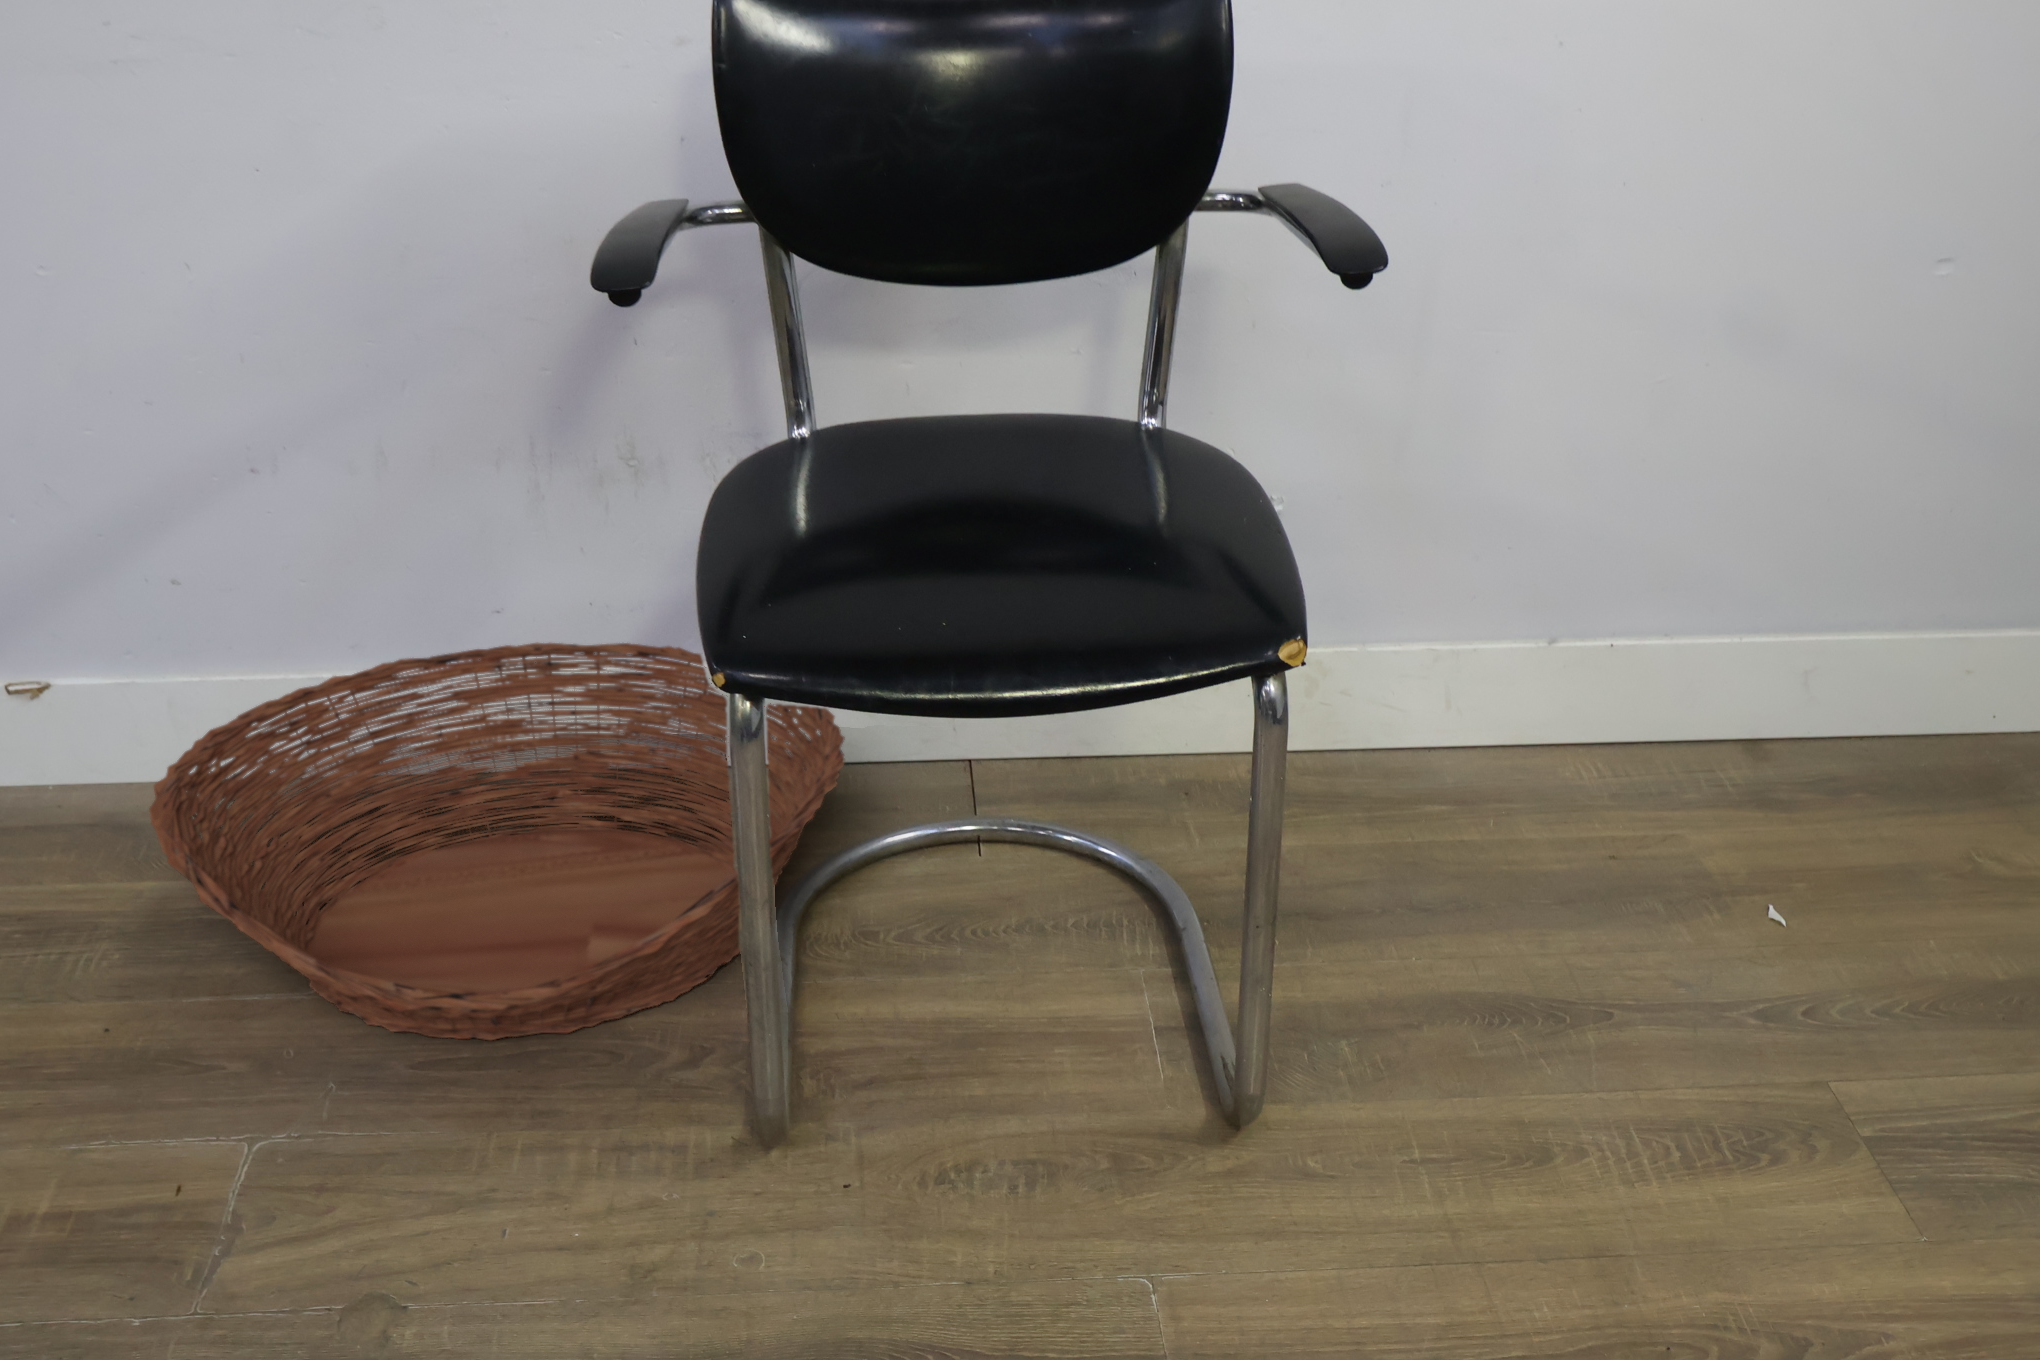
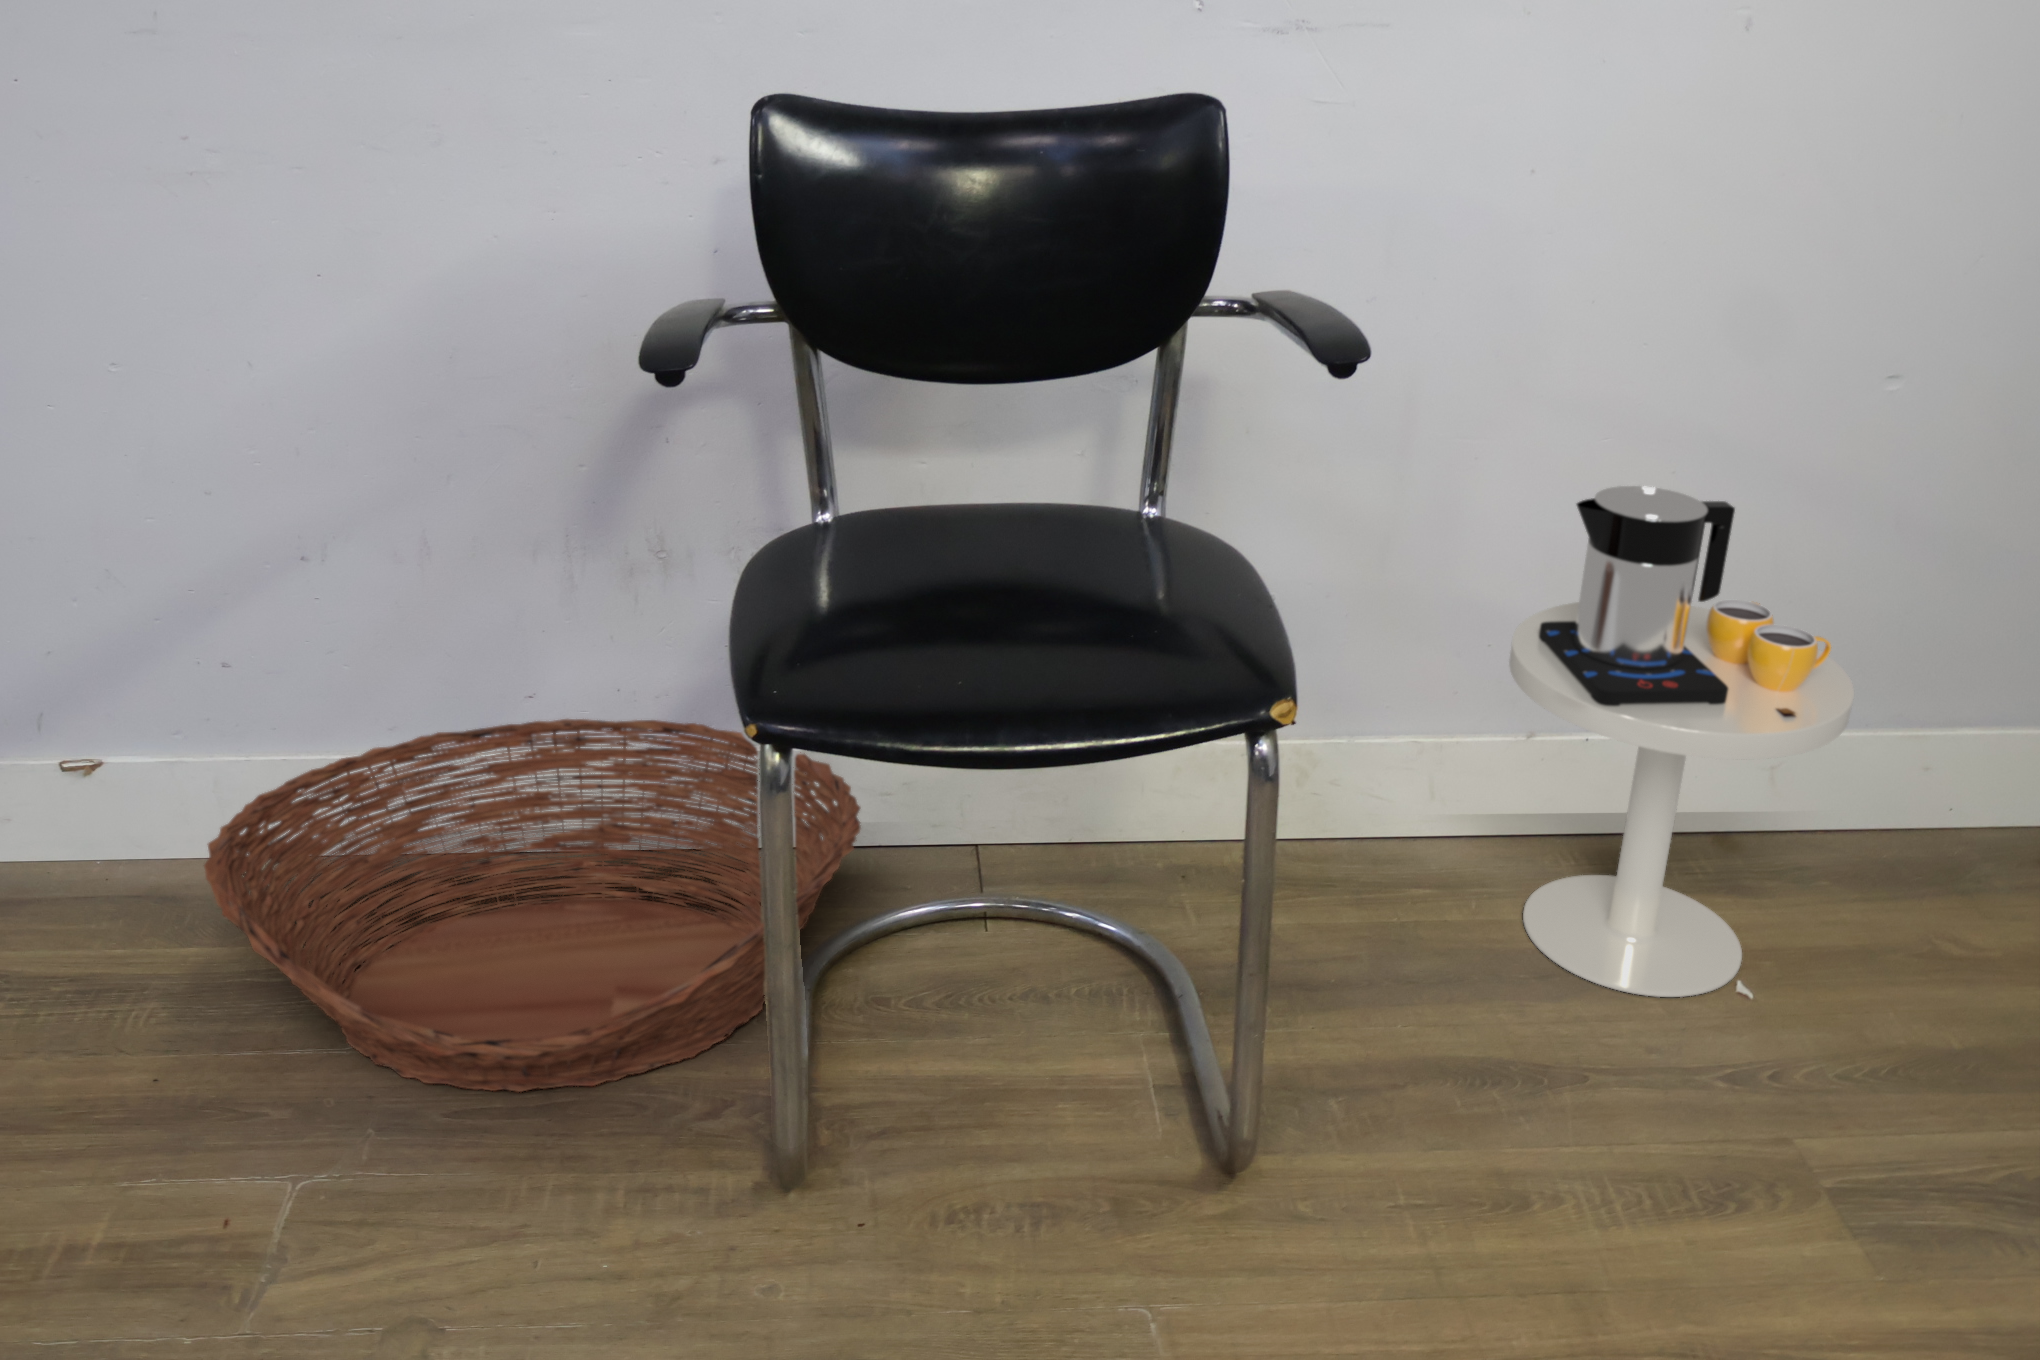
side table: none [1530,391,1899,925] -> present [1509,486,1854,997]

